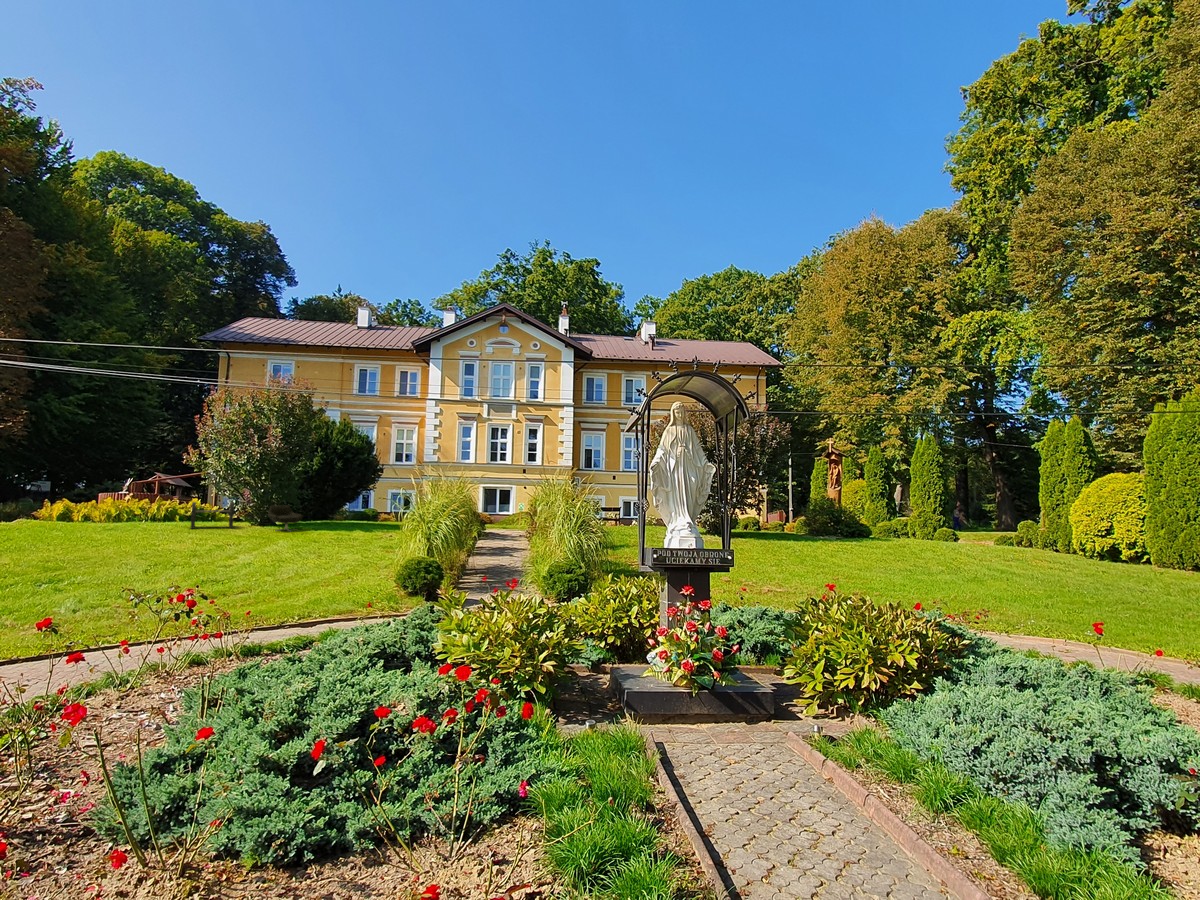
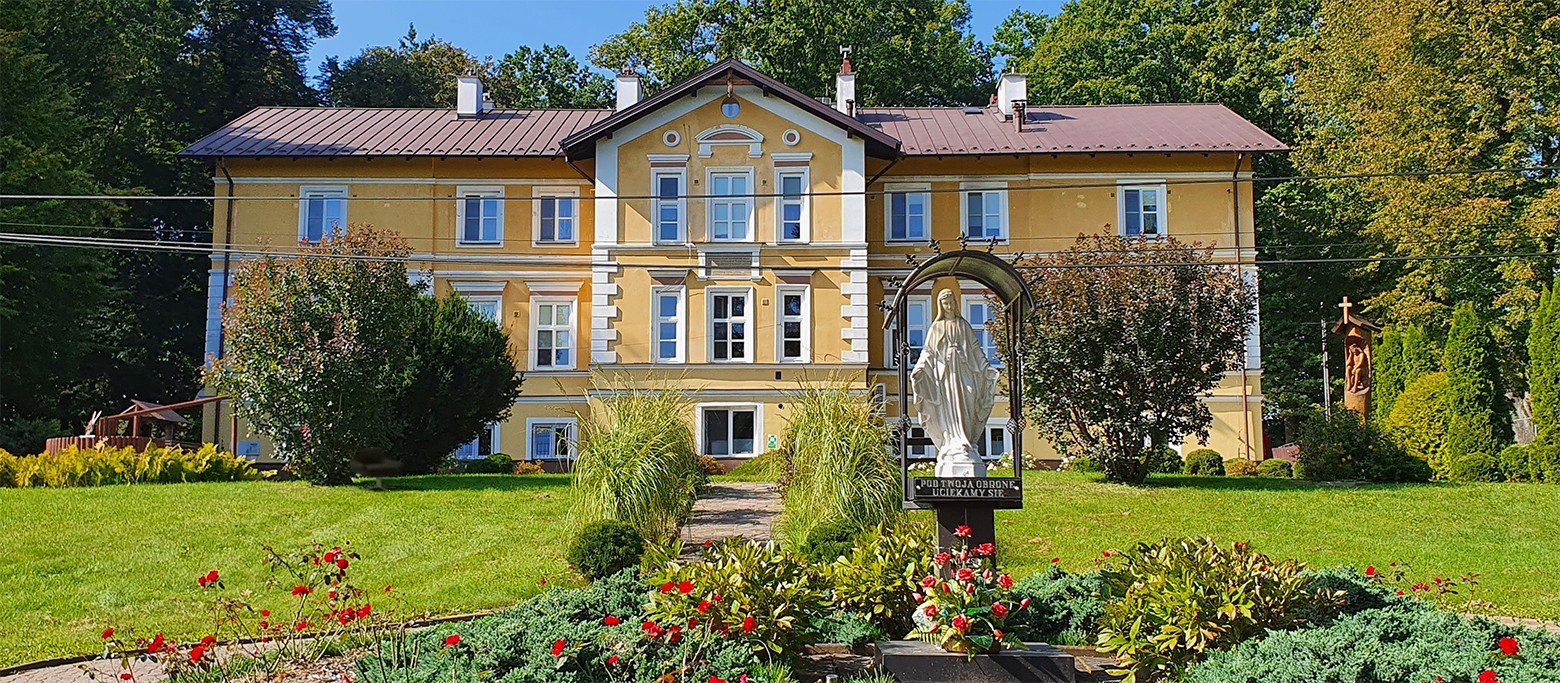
bench: present [191,502,234,529] -> none [231,443,296,489]

